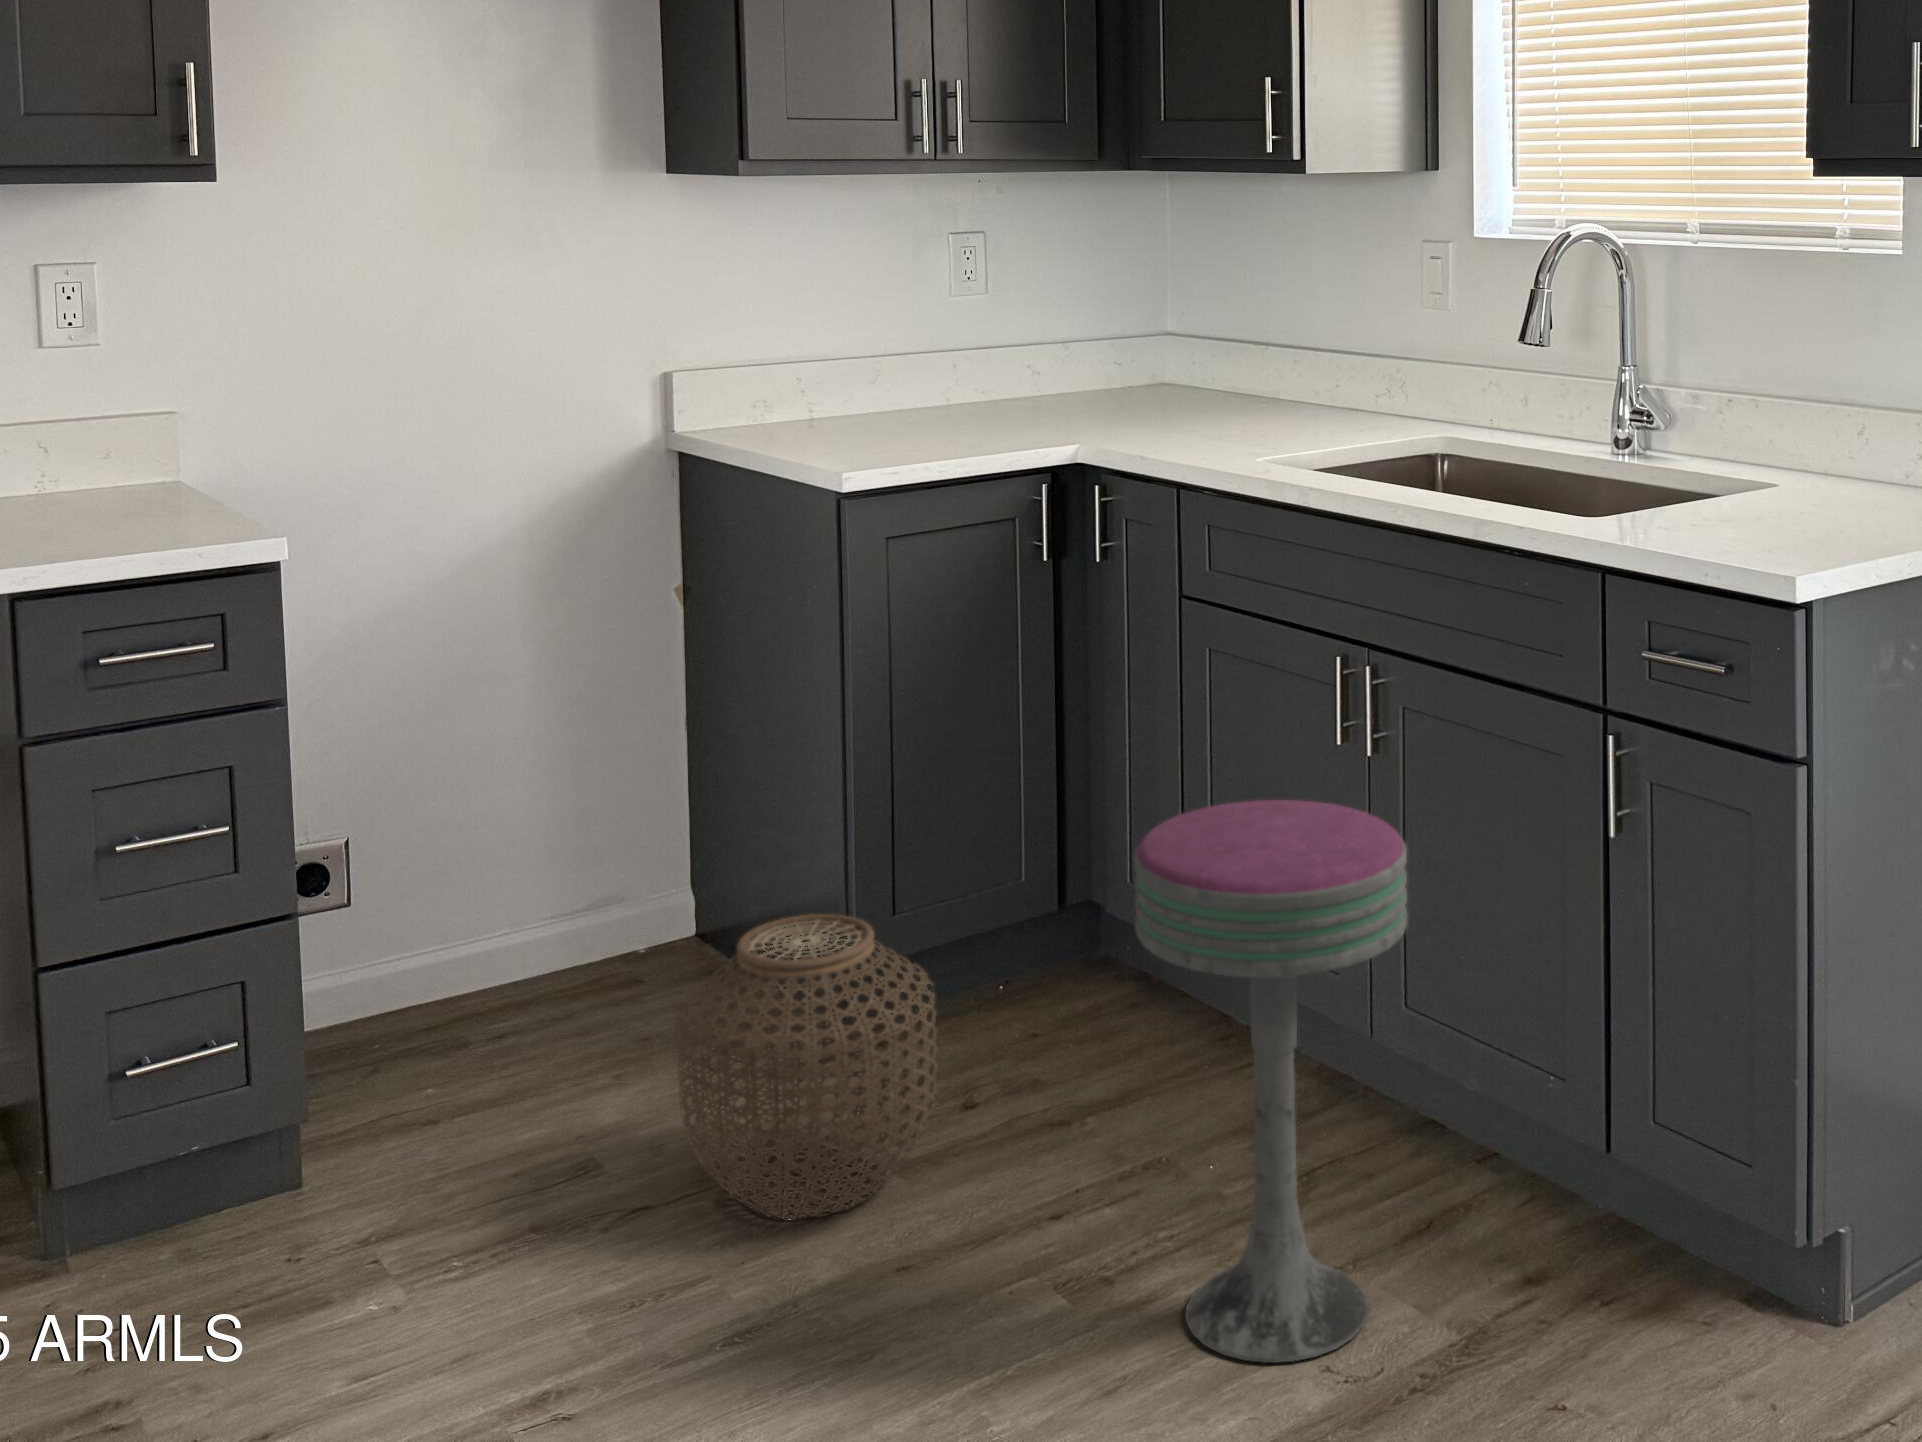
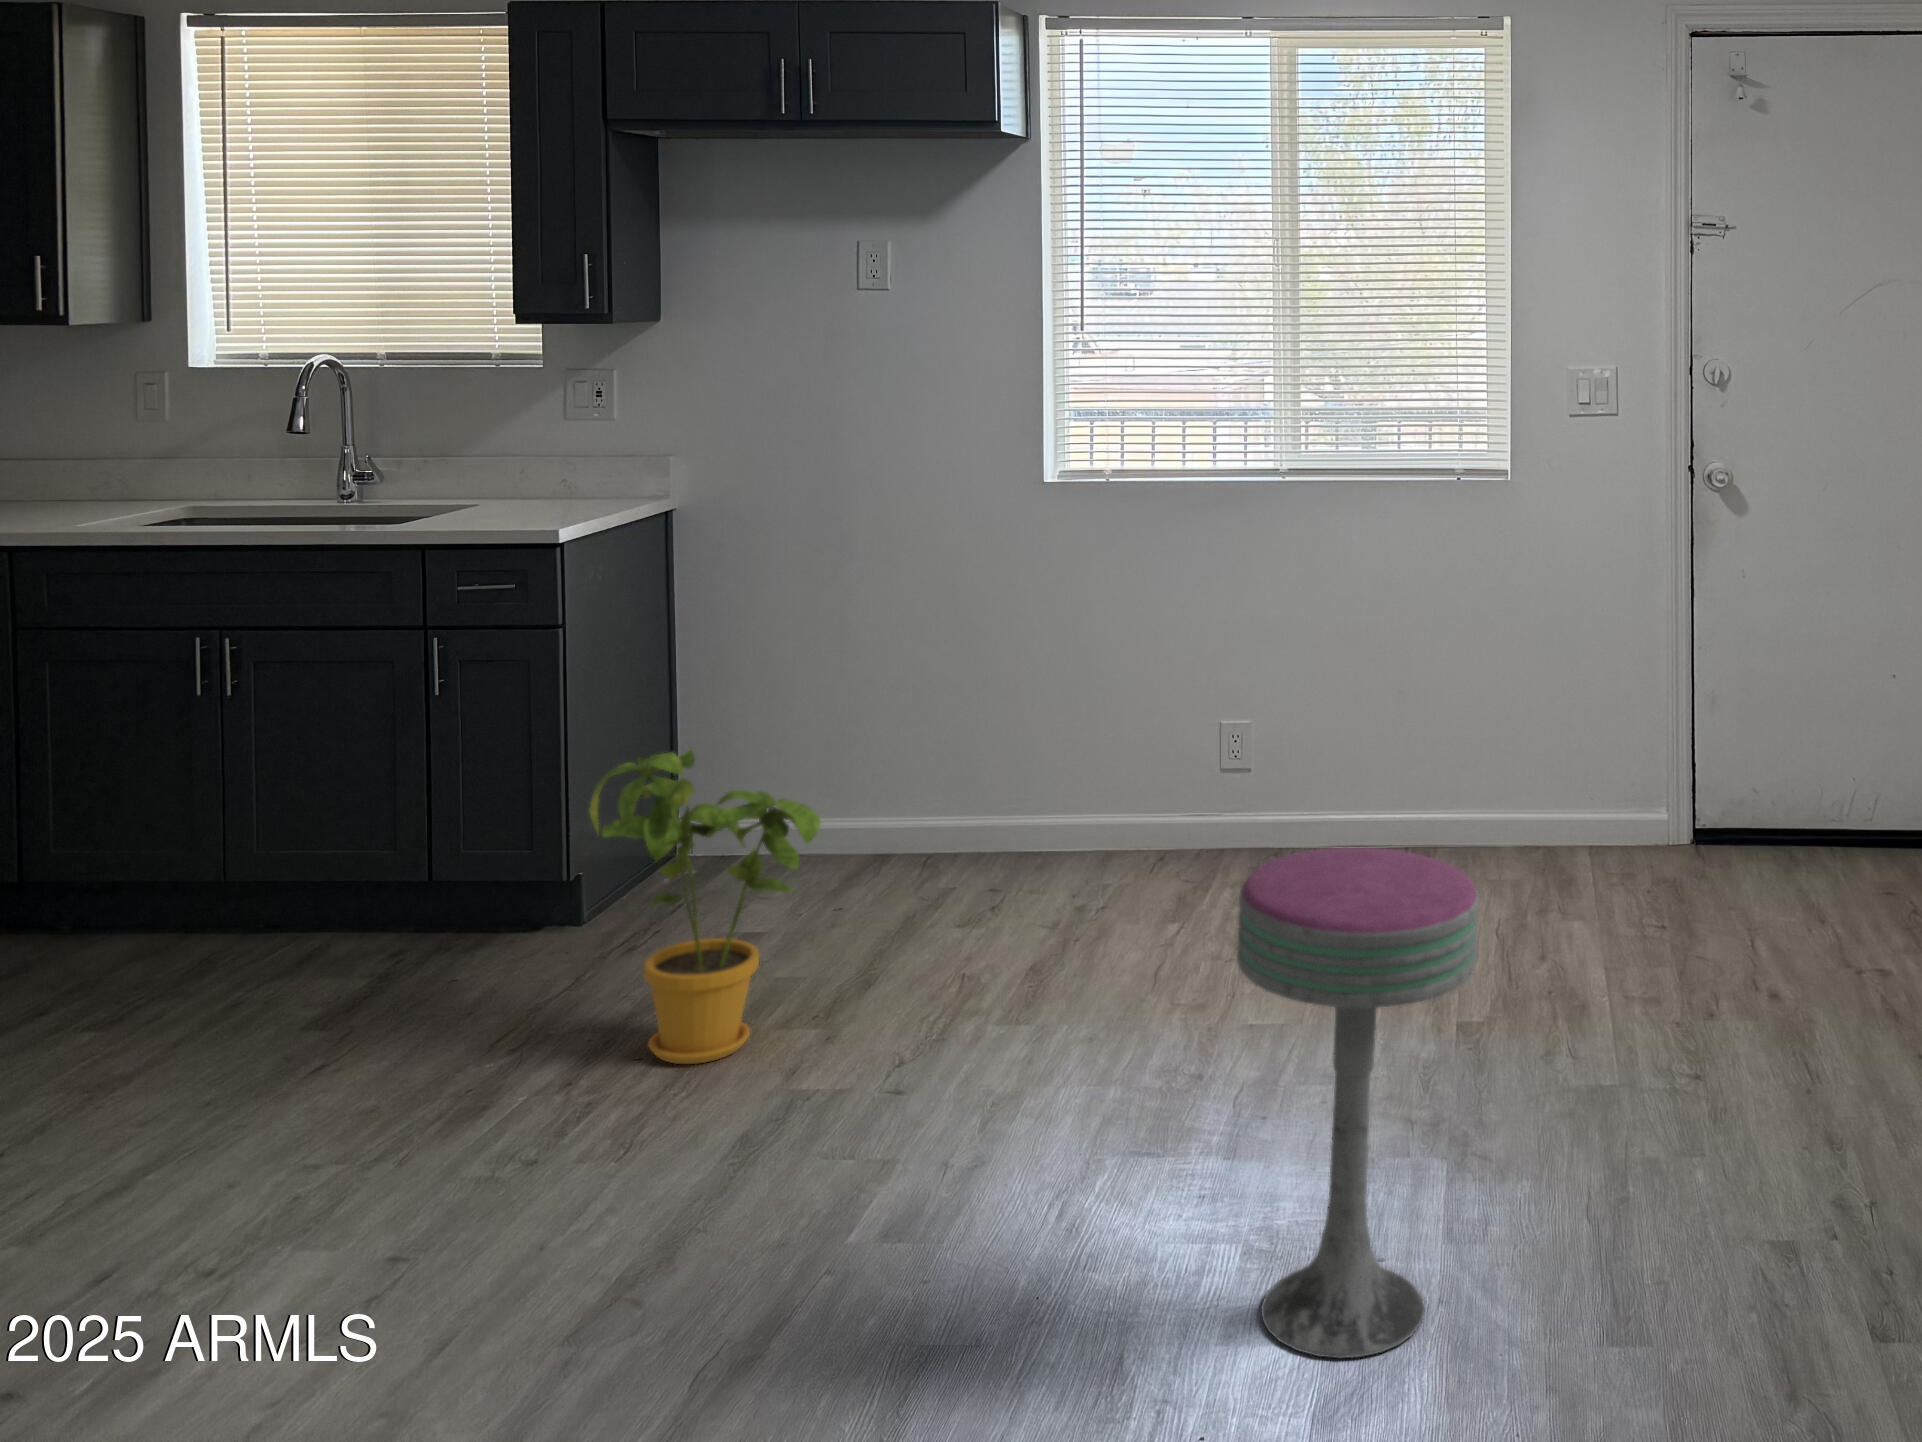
house plant: none [454,710,704,1054] -> present [589,750,821,1064]
woven basket: present [677,914,938,1219] -> none [798,941,1035,1222]

